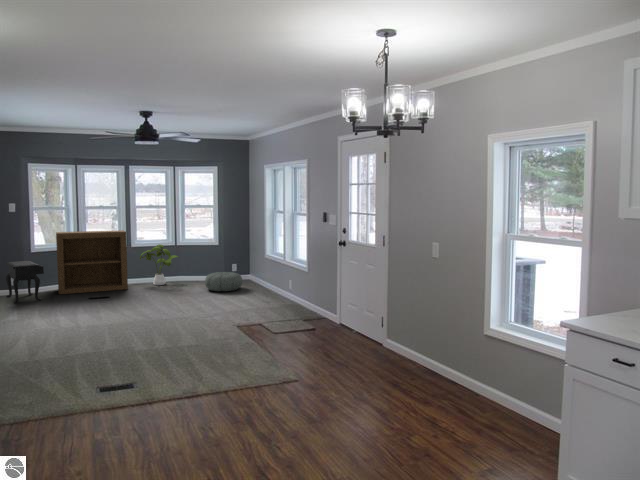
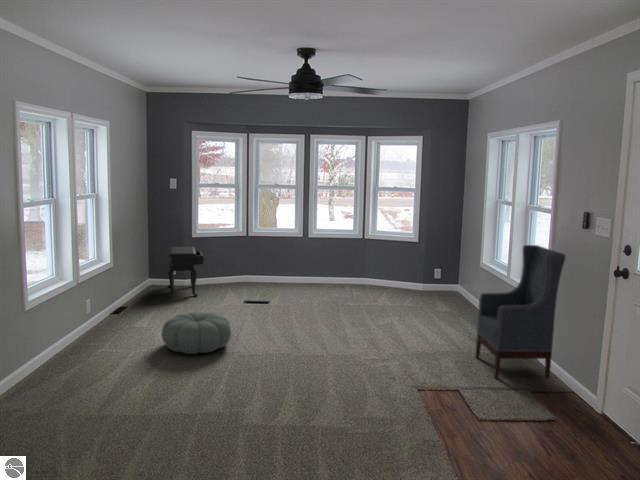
bookshelf: present [56,230,128,294] -> none [221,214,301,290]
armchair: none [269,236,316,317] -> present [475,245,565,378]
house plant: present [140,244,178,285] -> none [317,237,366,288]
pouf: present [205,272,242,292] -> present [162,312,231,354]

